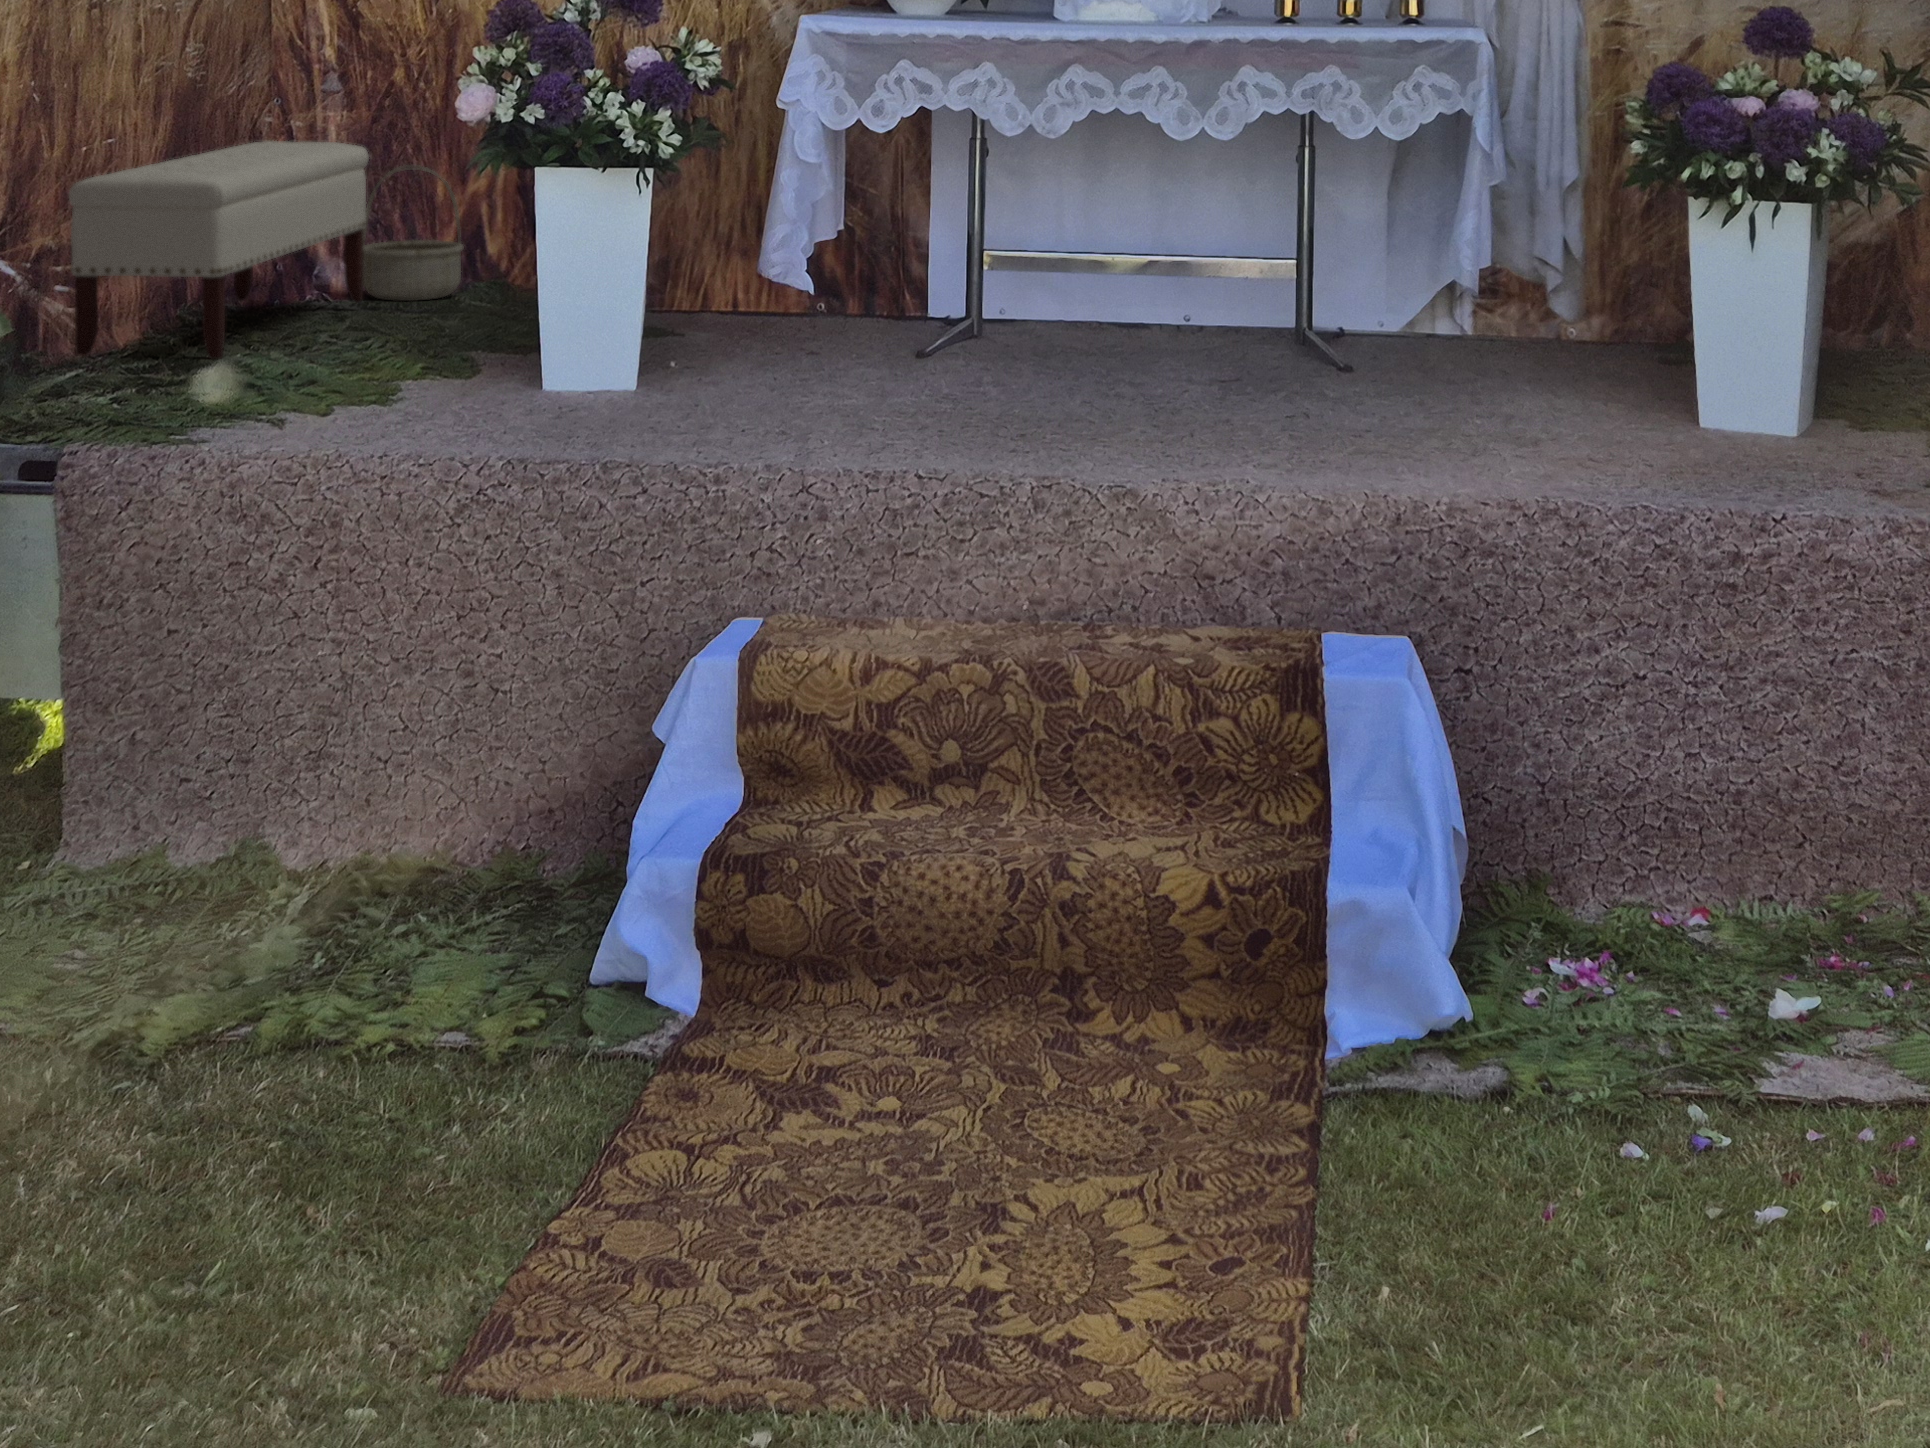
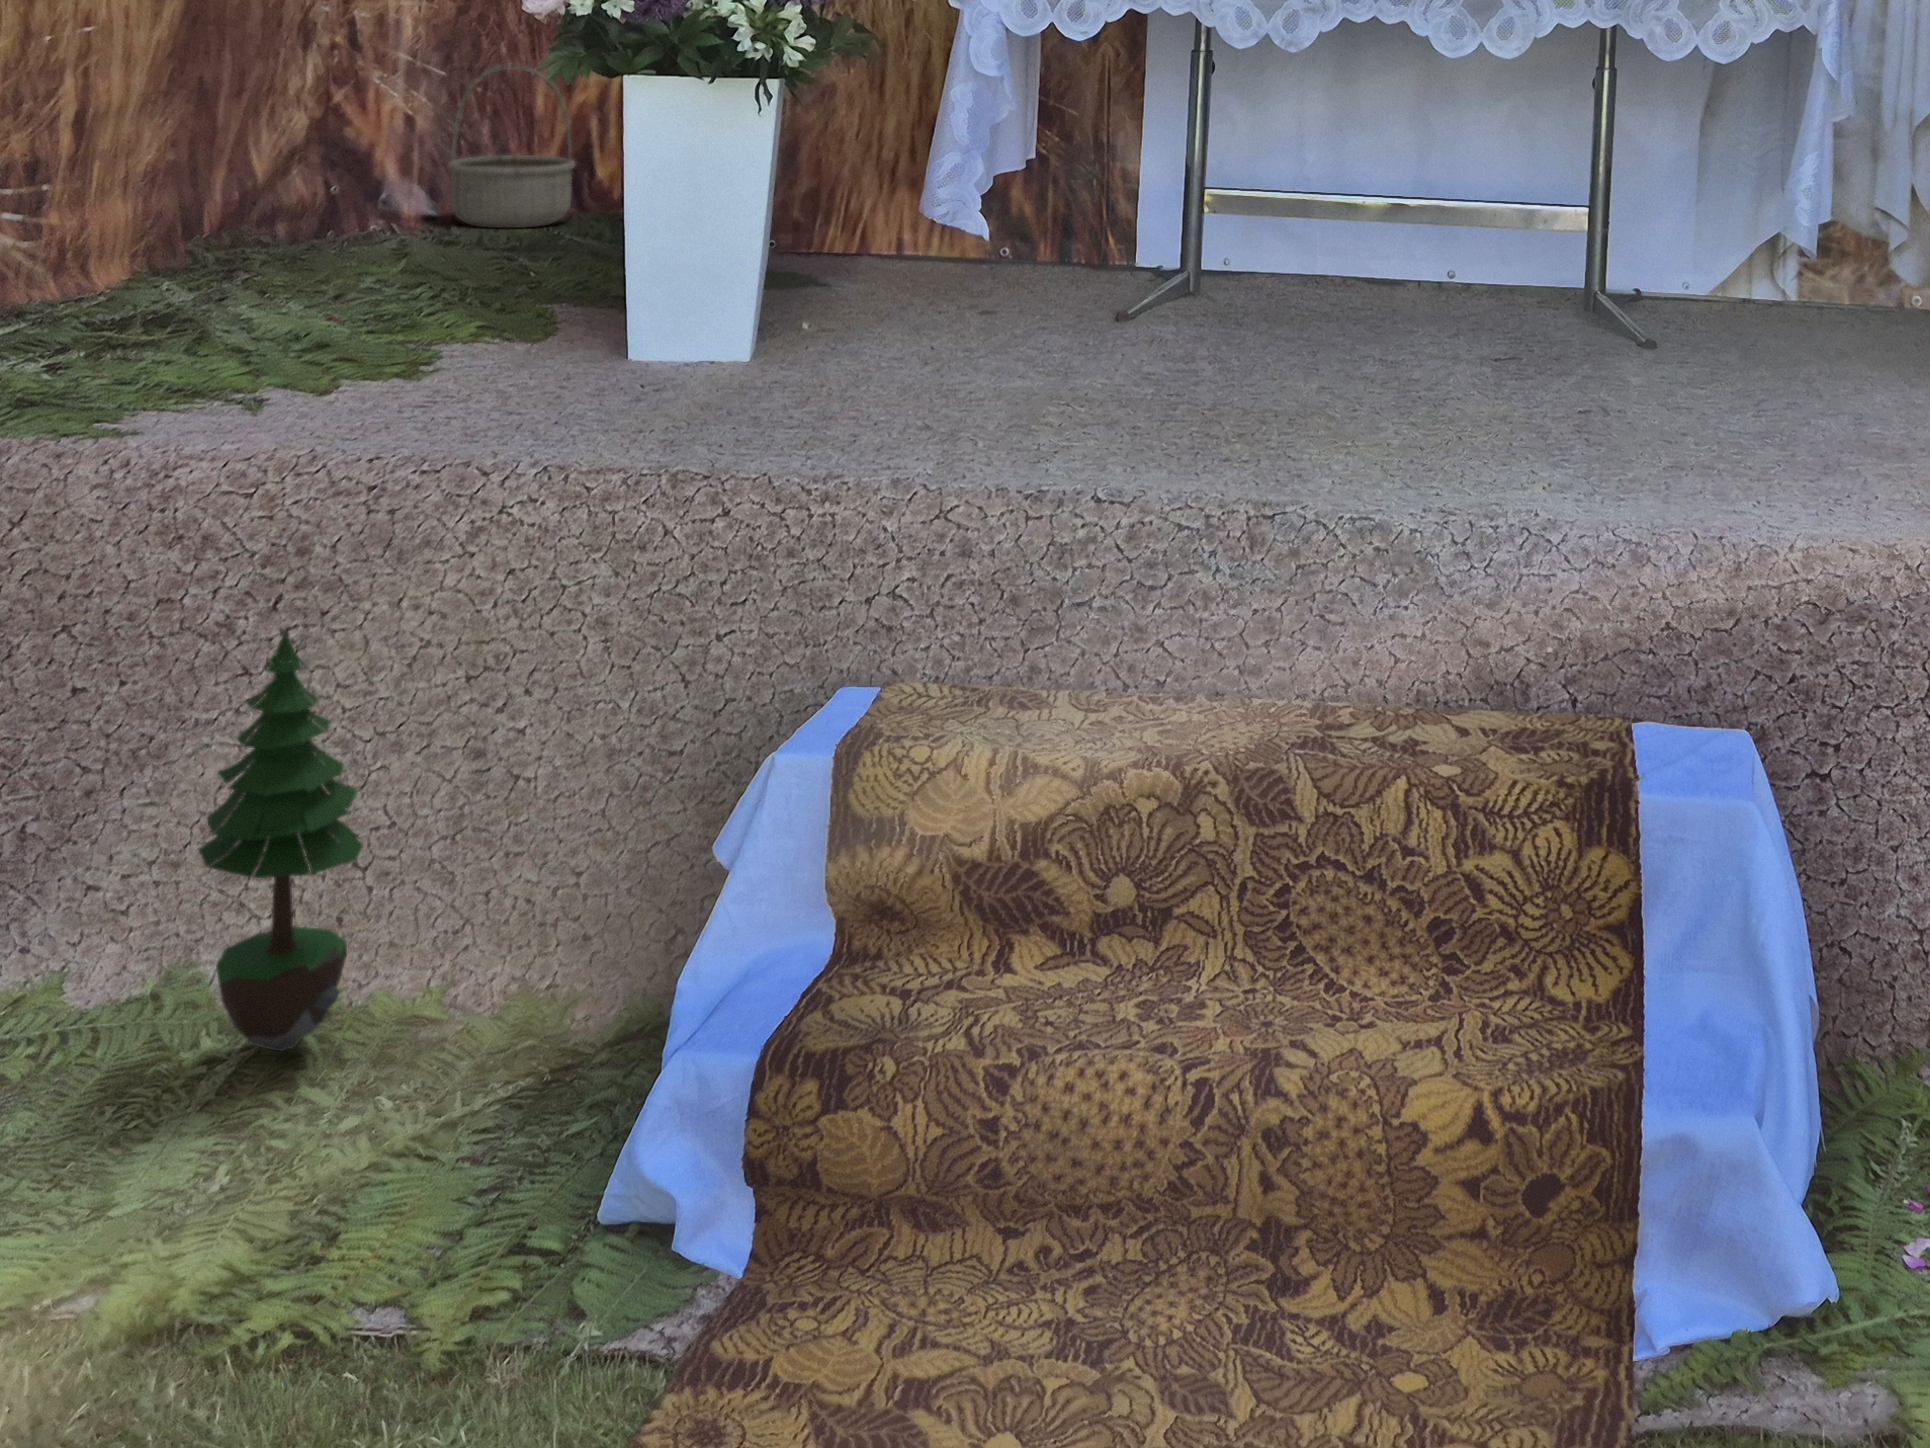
bench: present [69,141,369,359] -> none [39,32,453,308]
potted tree: none [271,580,389,895] -> present [199,632,363,1052]

